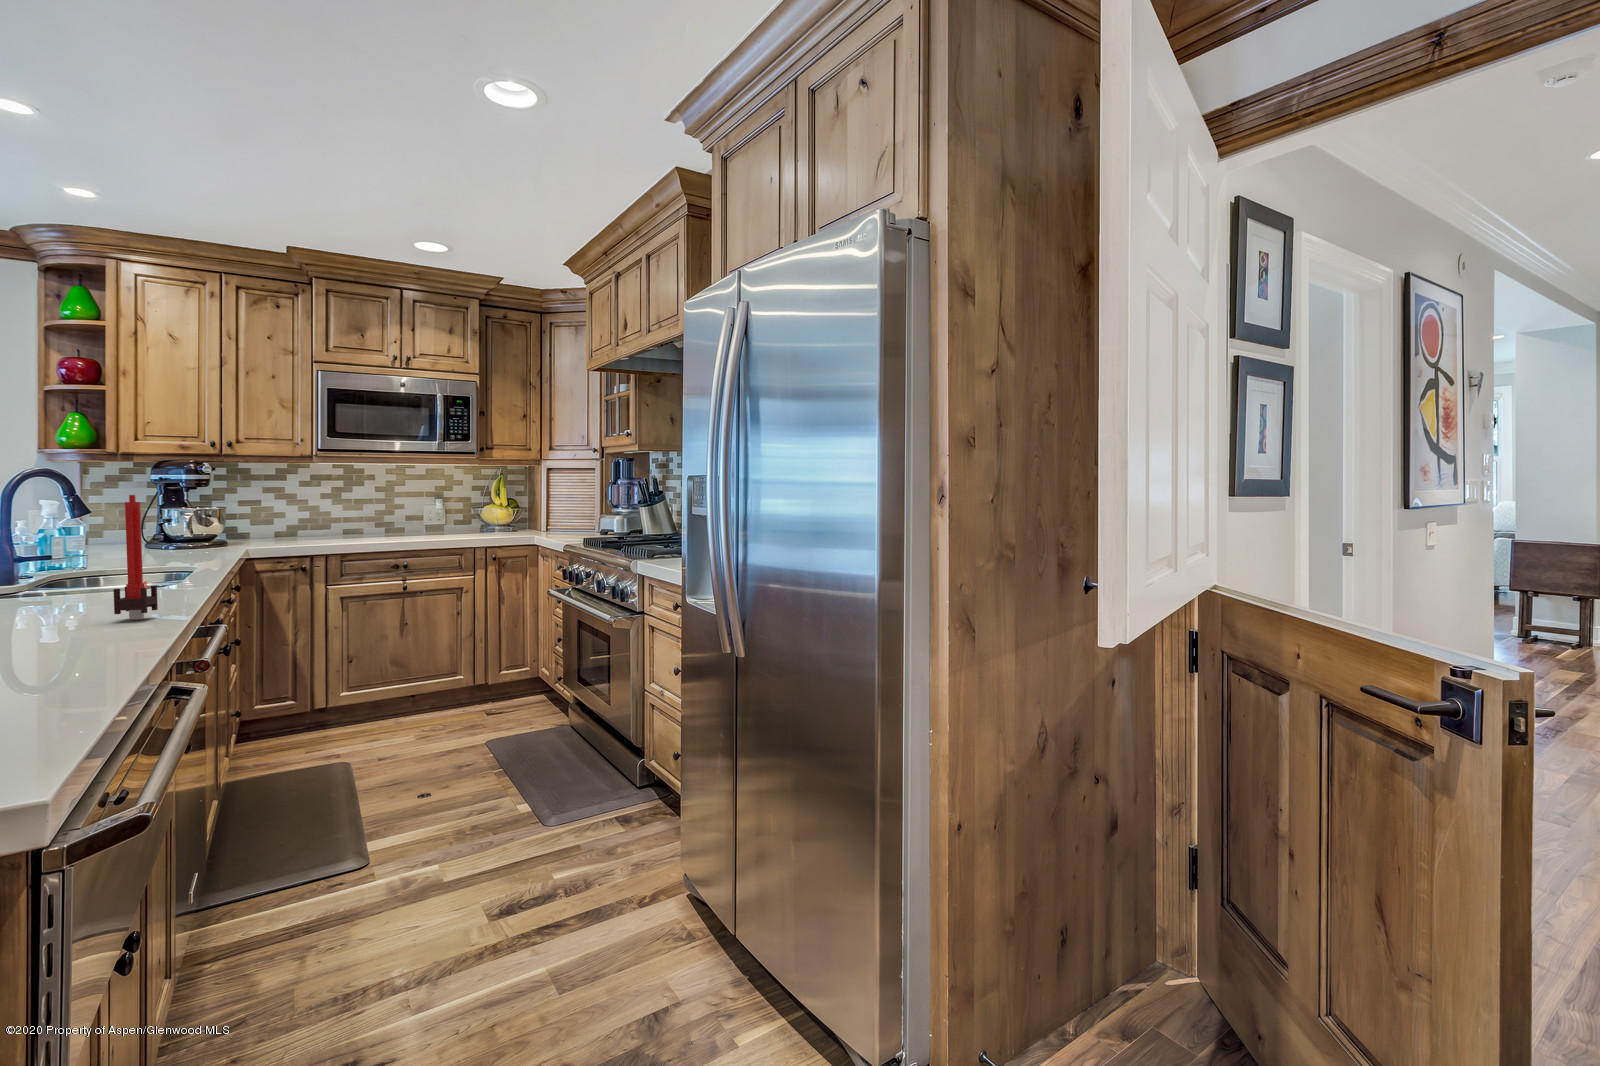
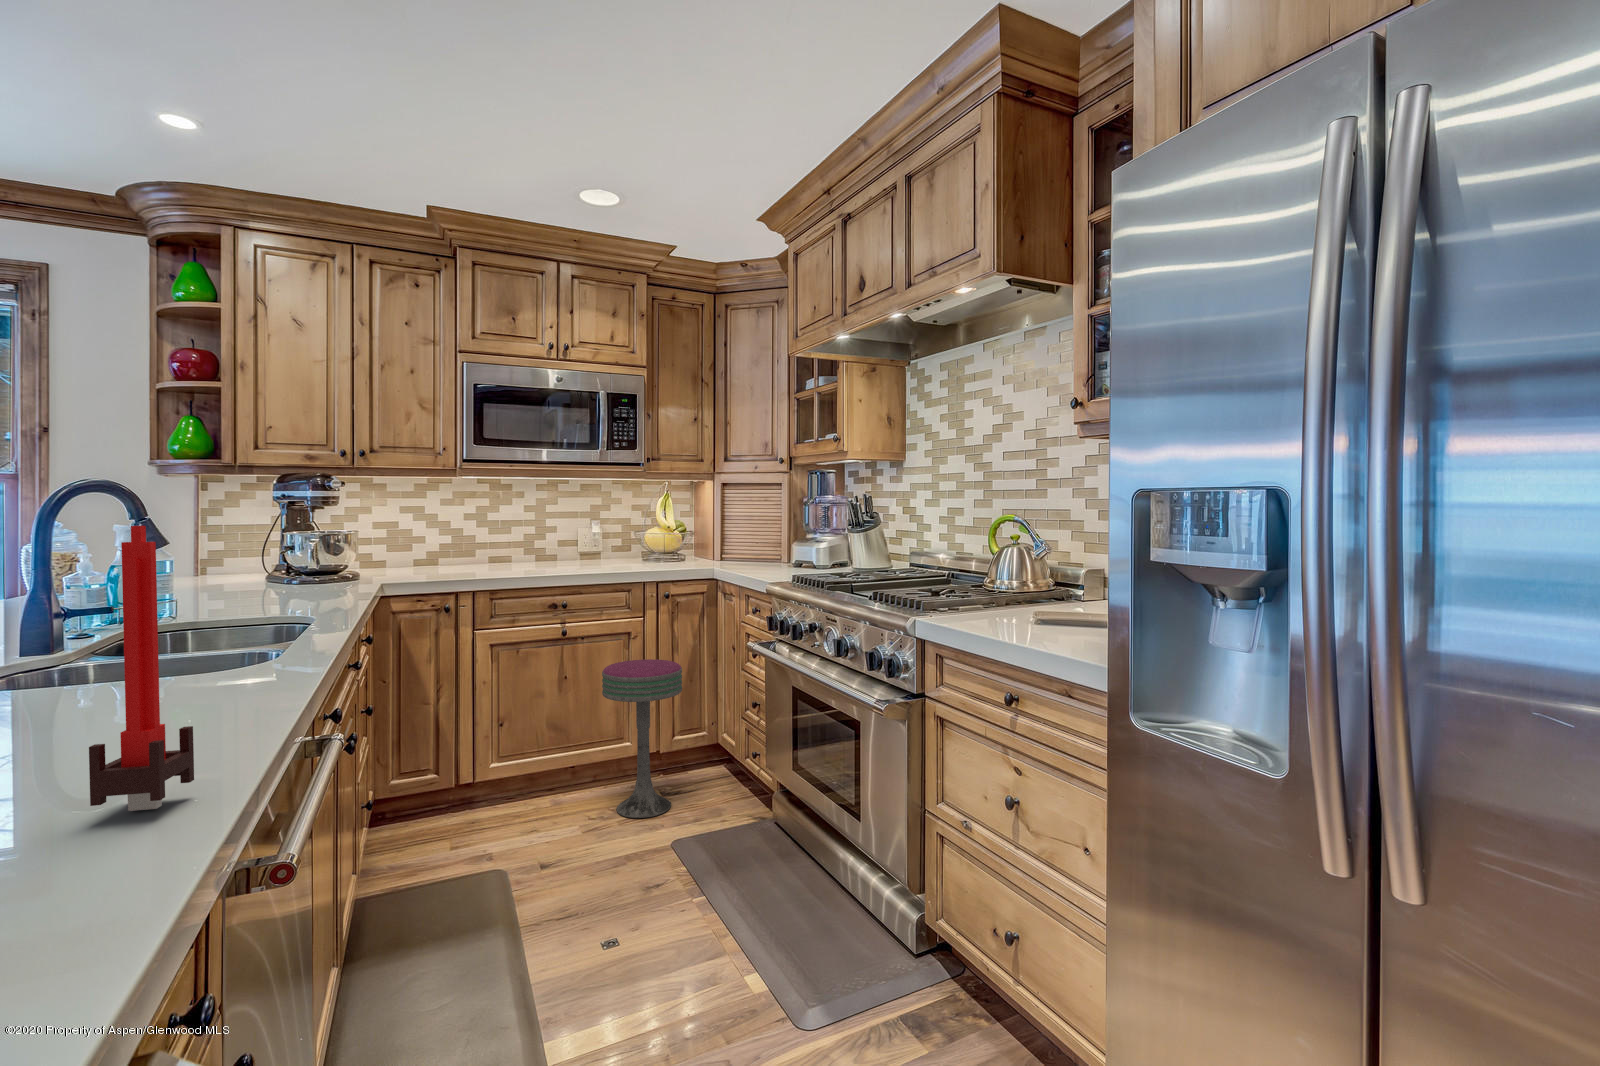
bar stool: none [434,609,500,729] -> present [602,659,682,818]

